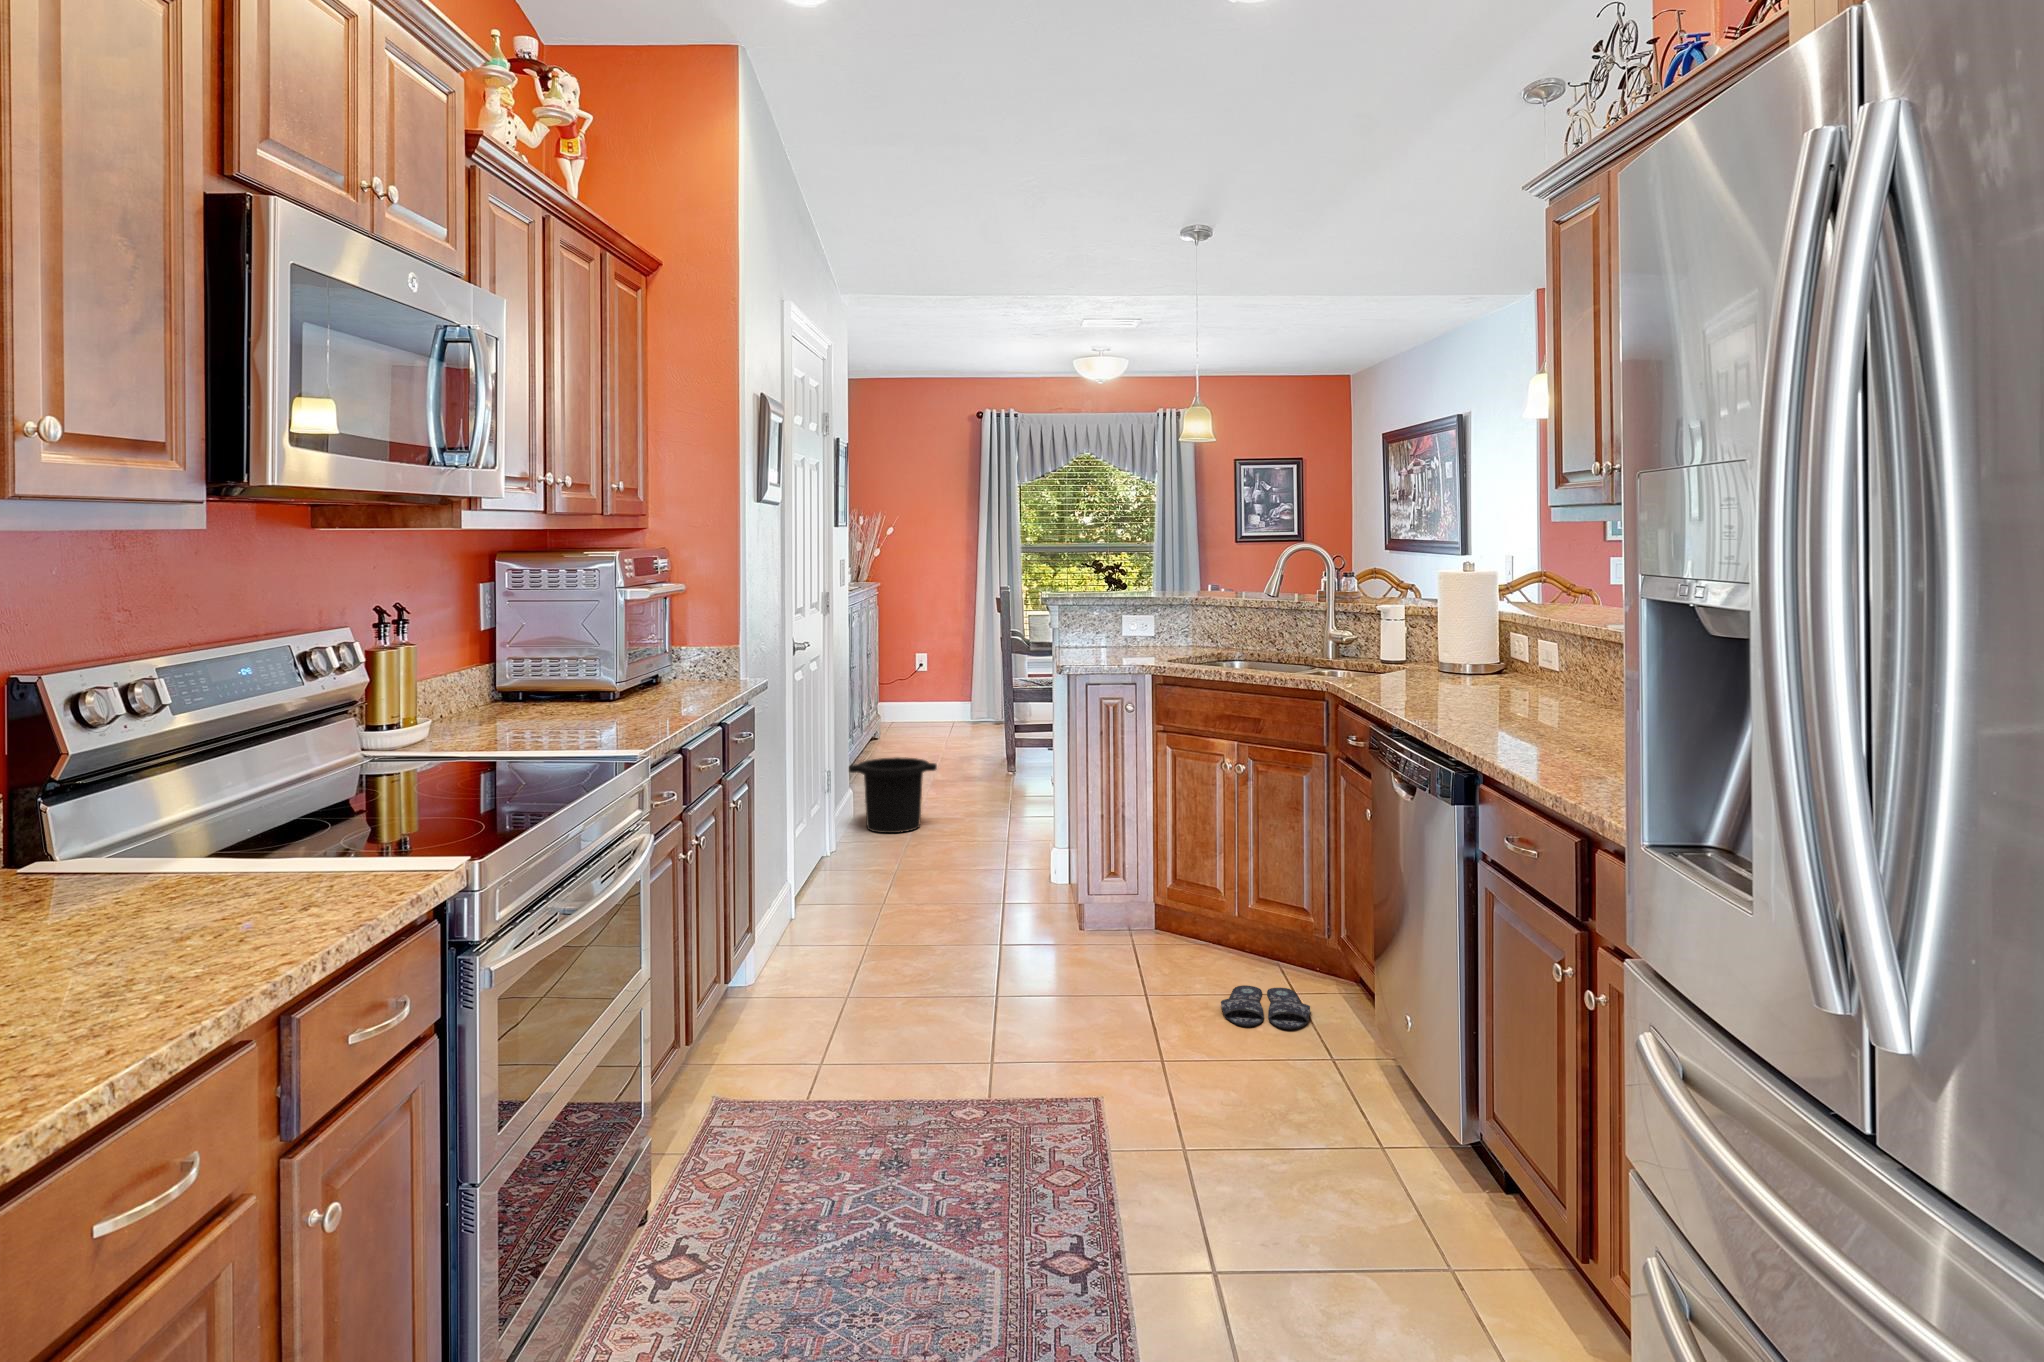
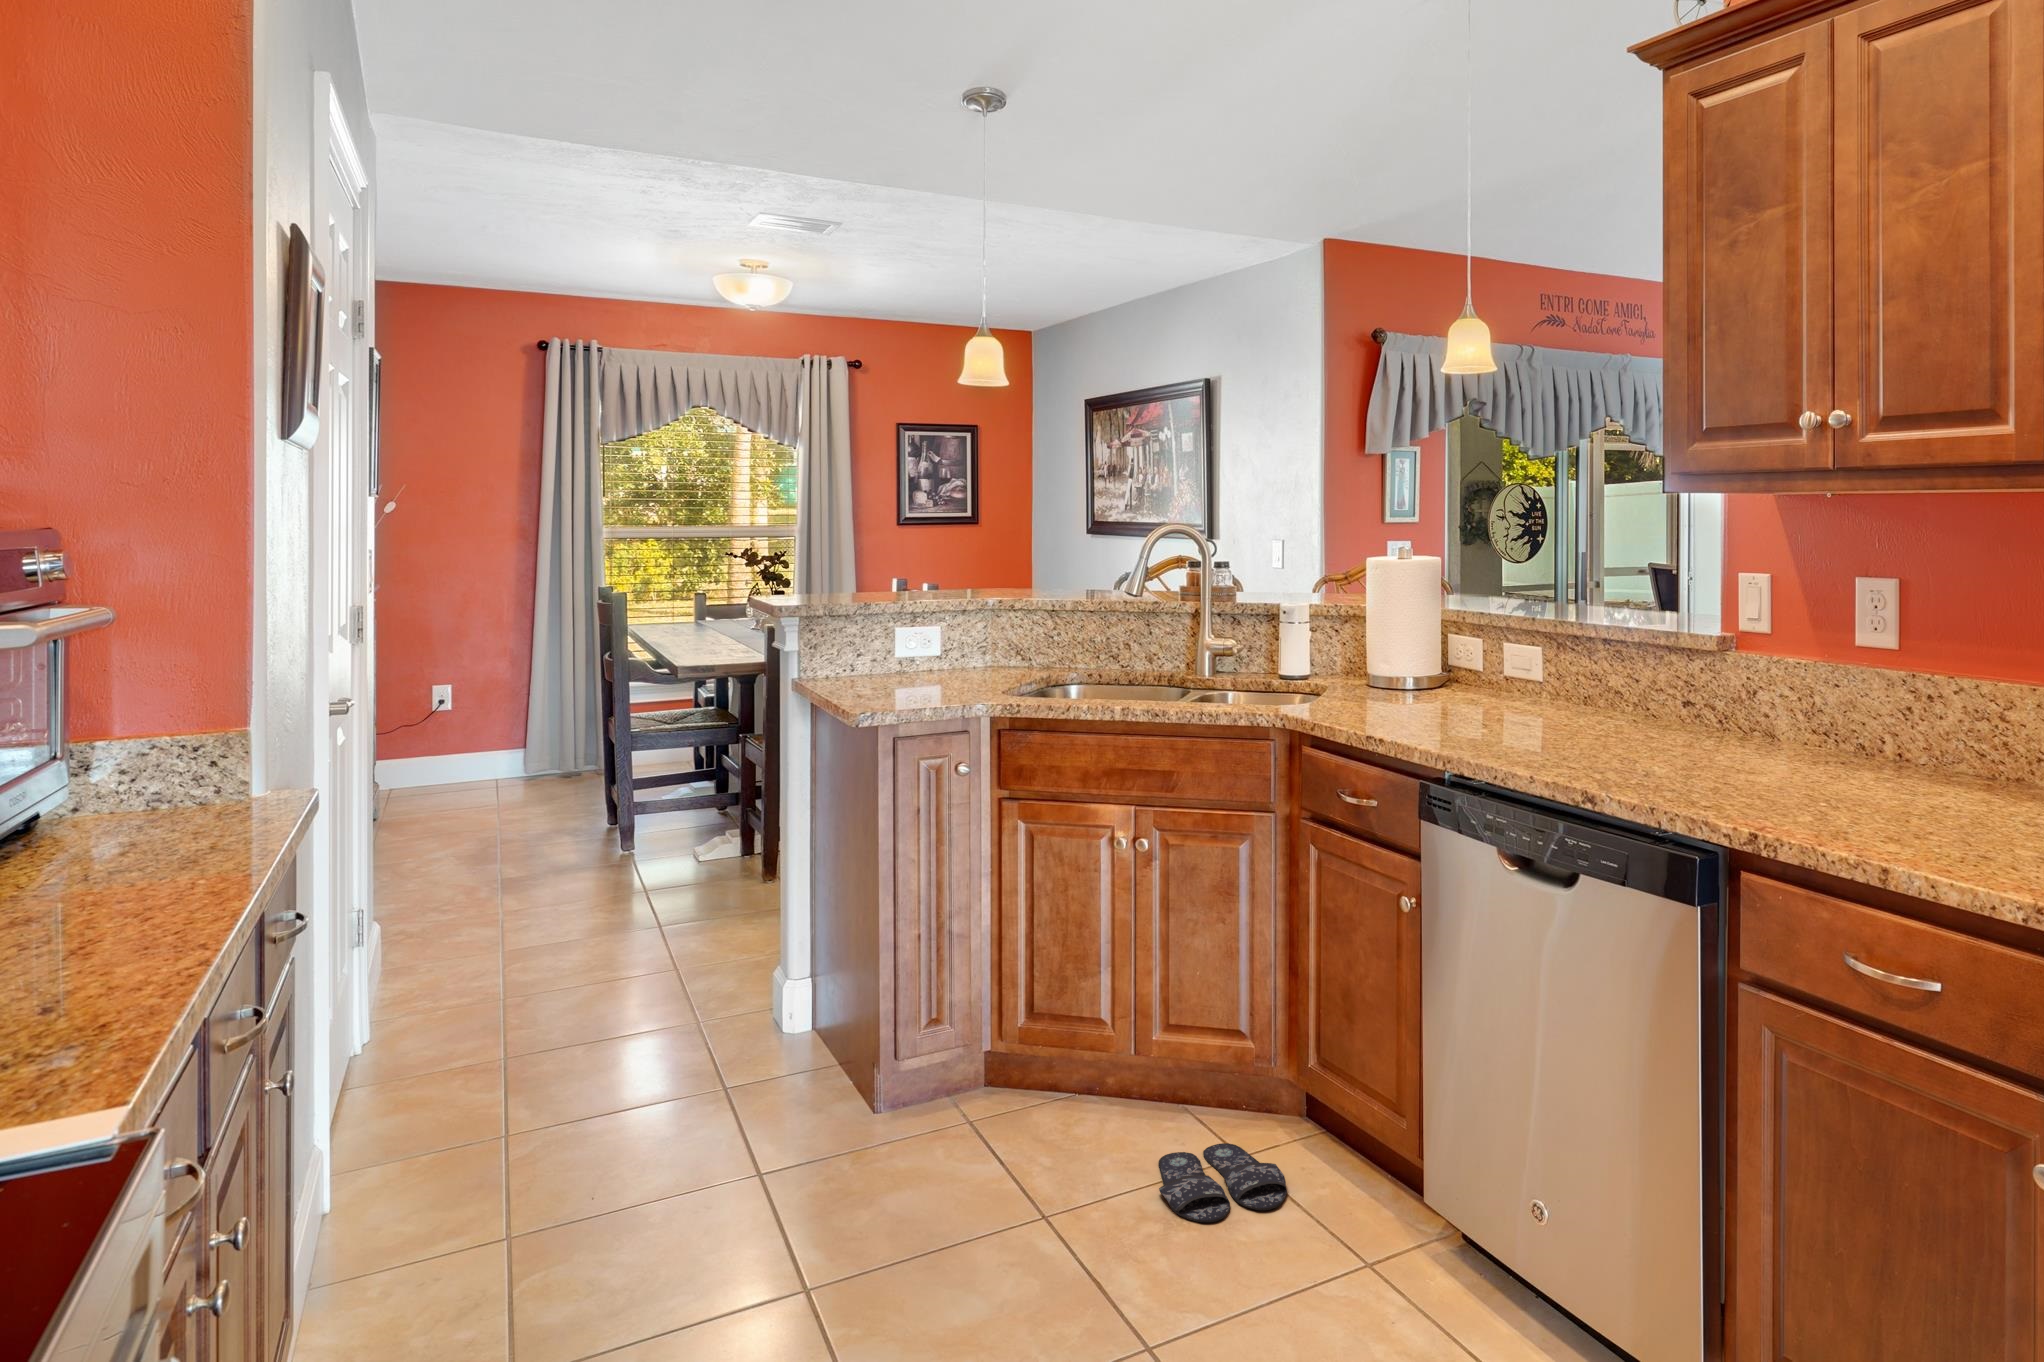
trash can: present [849,757,937,833] -> none [362,881,535,1018]

